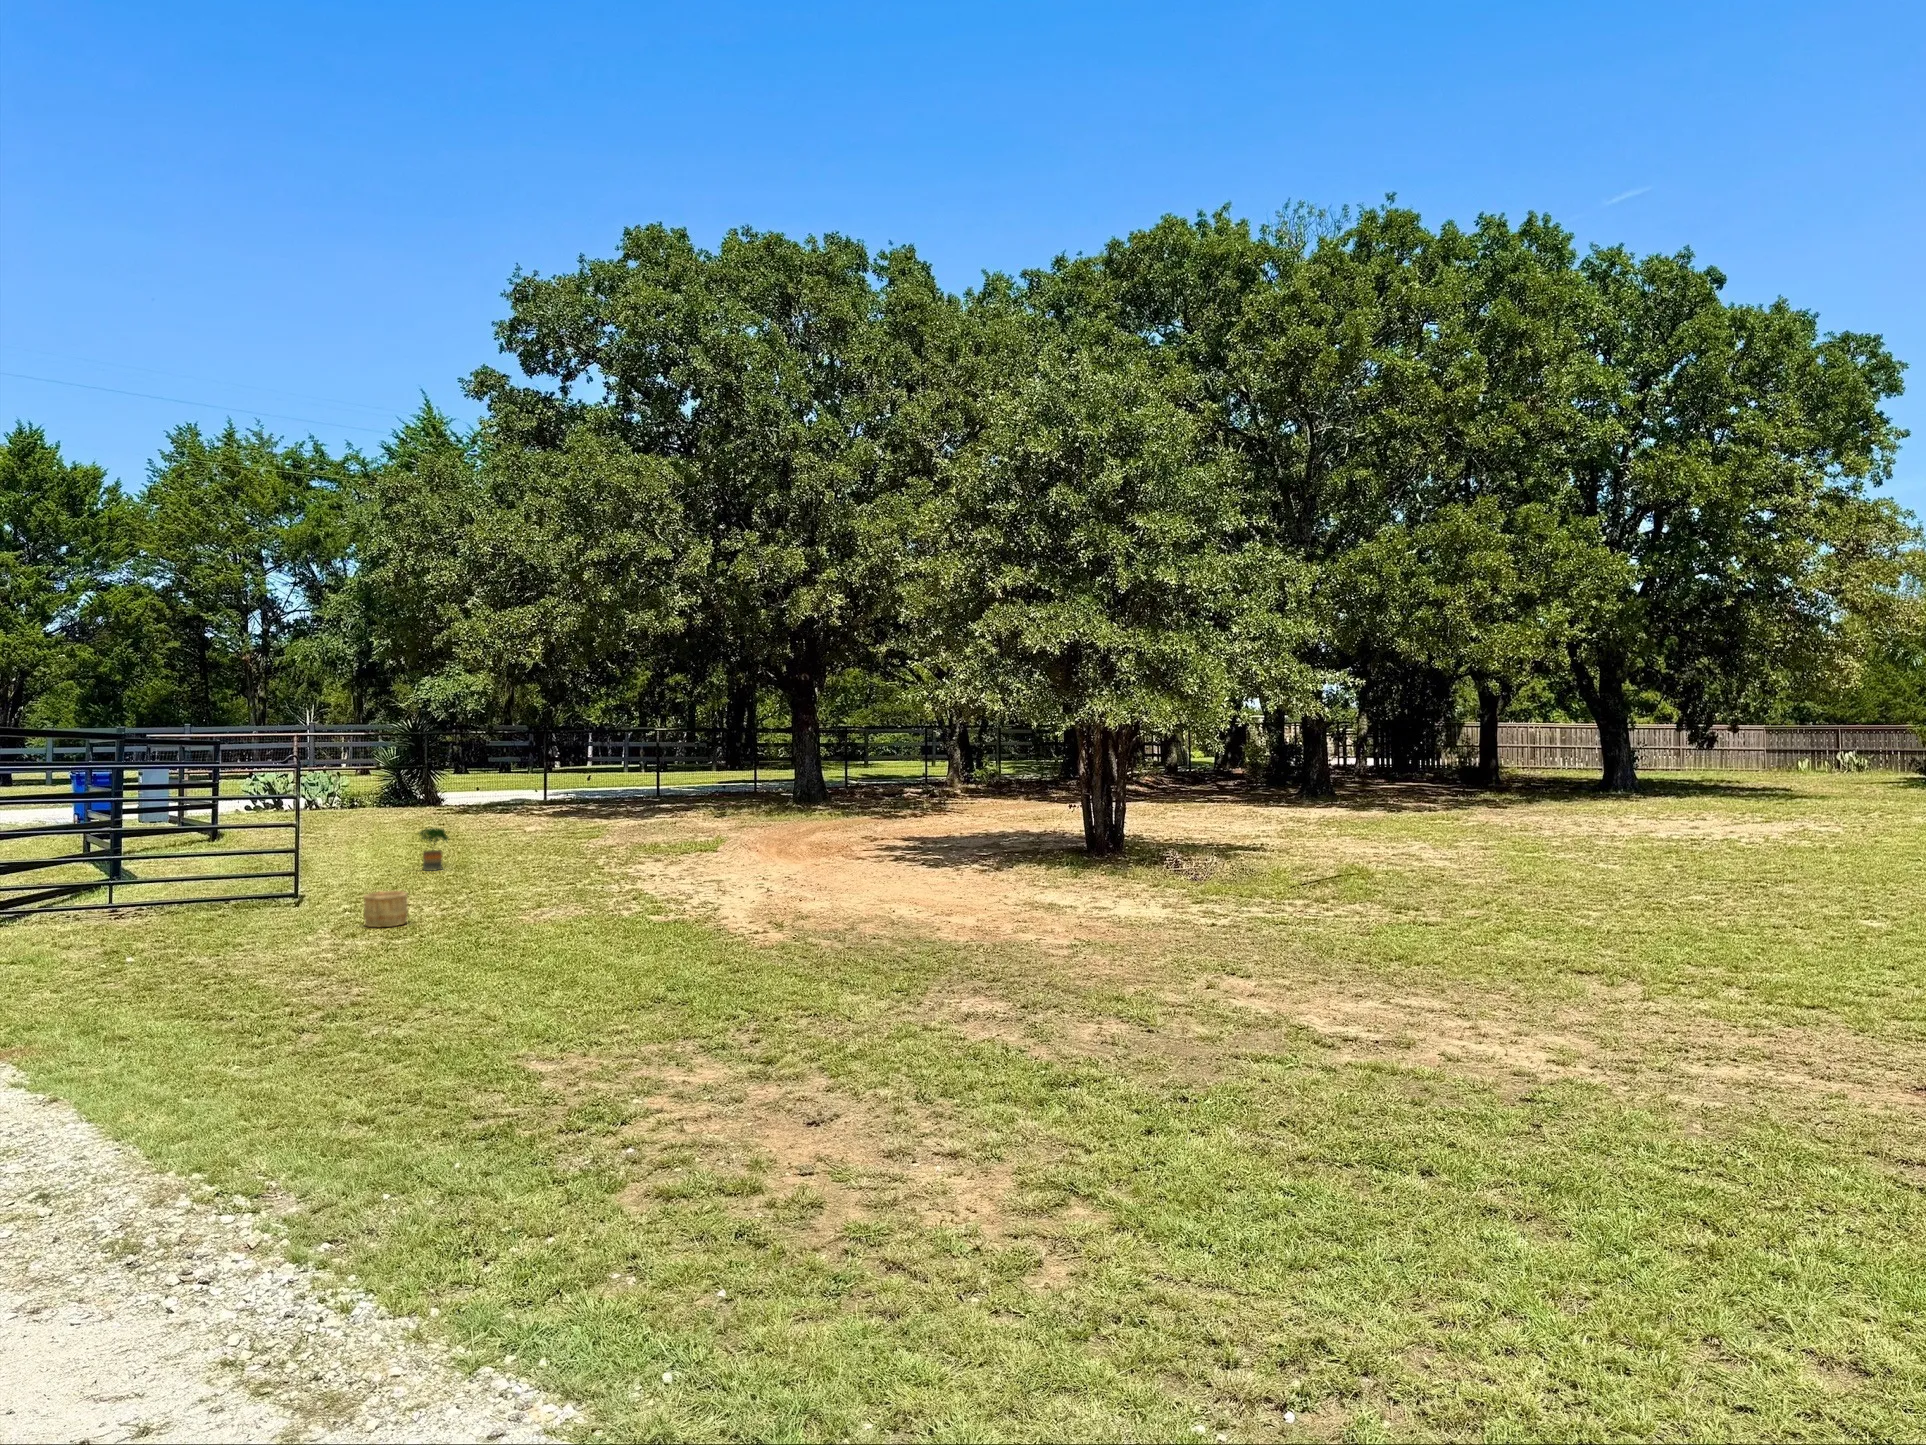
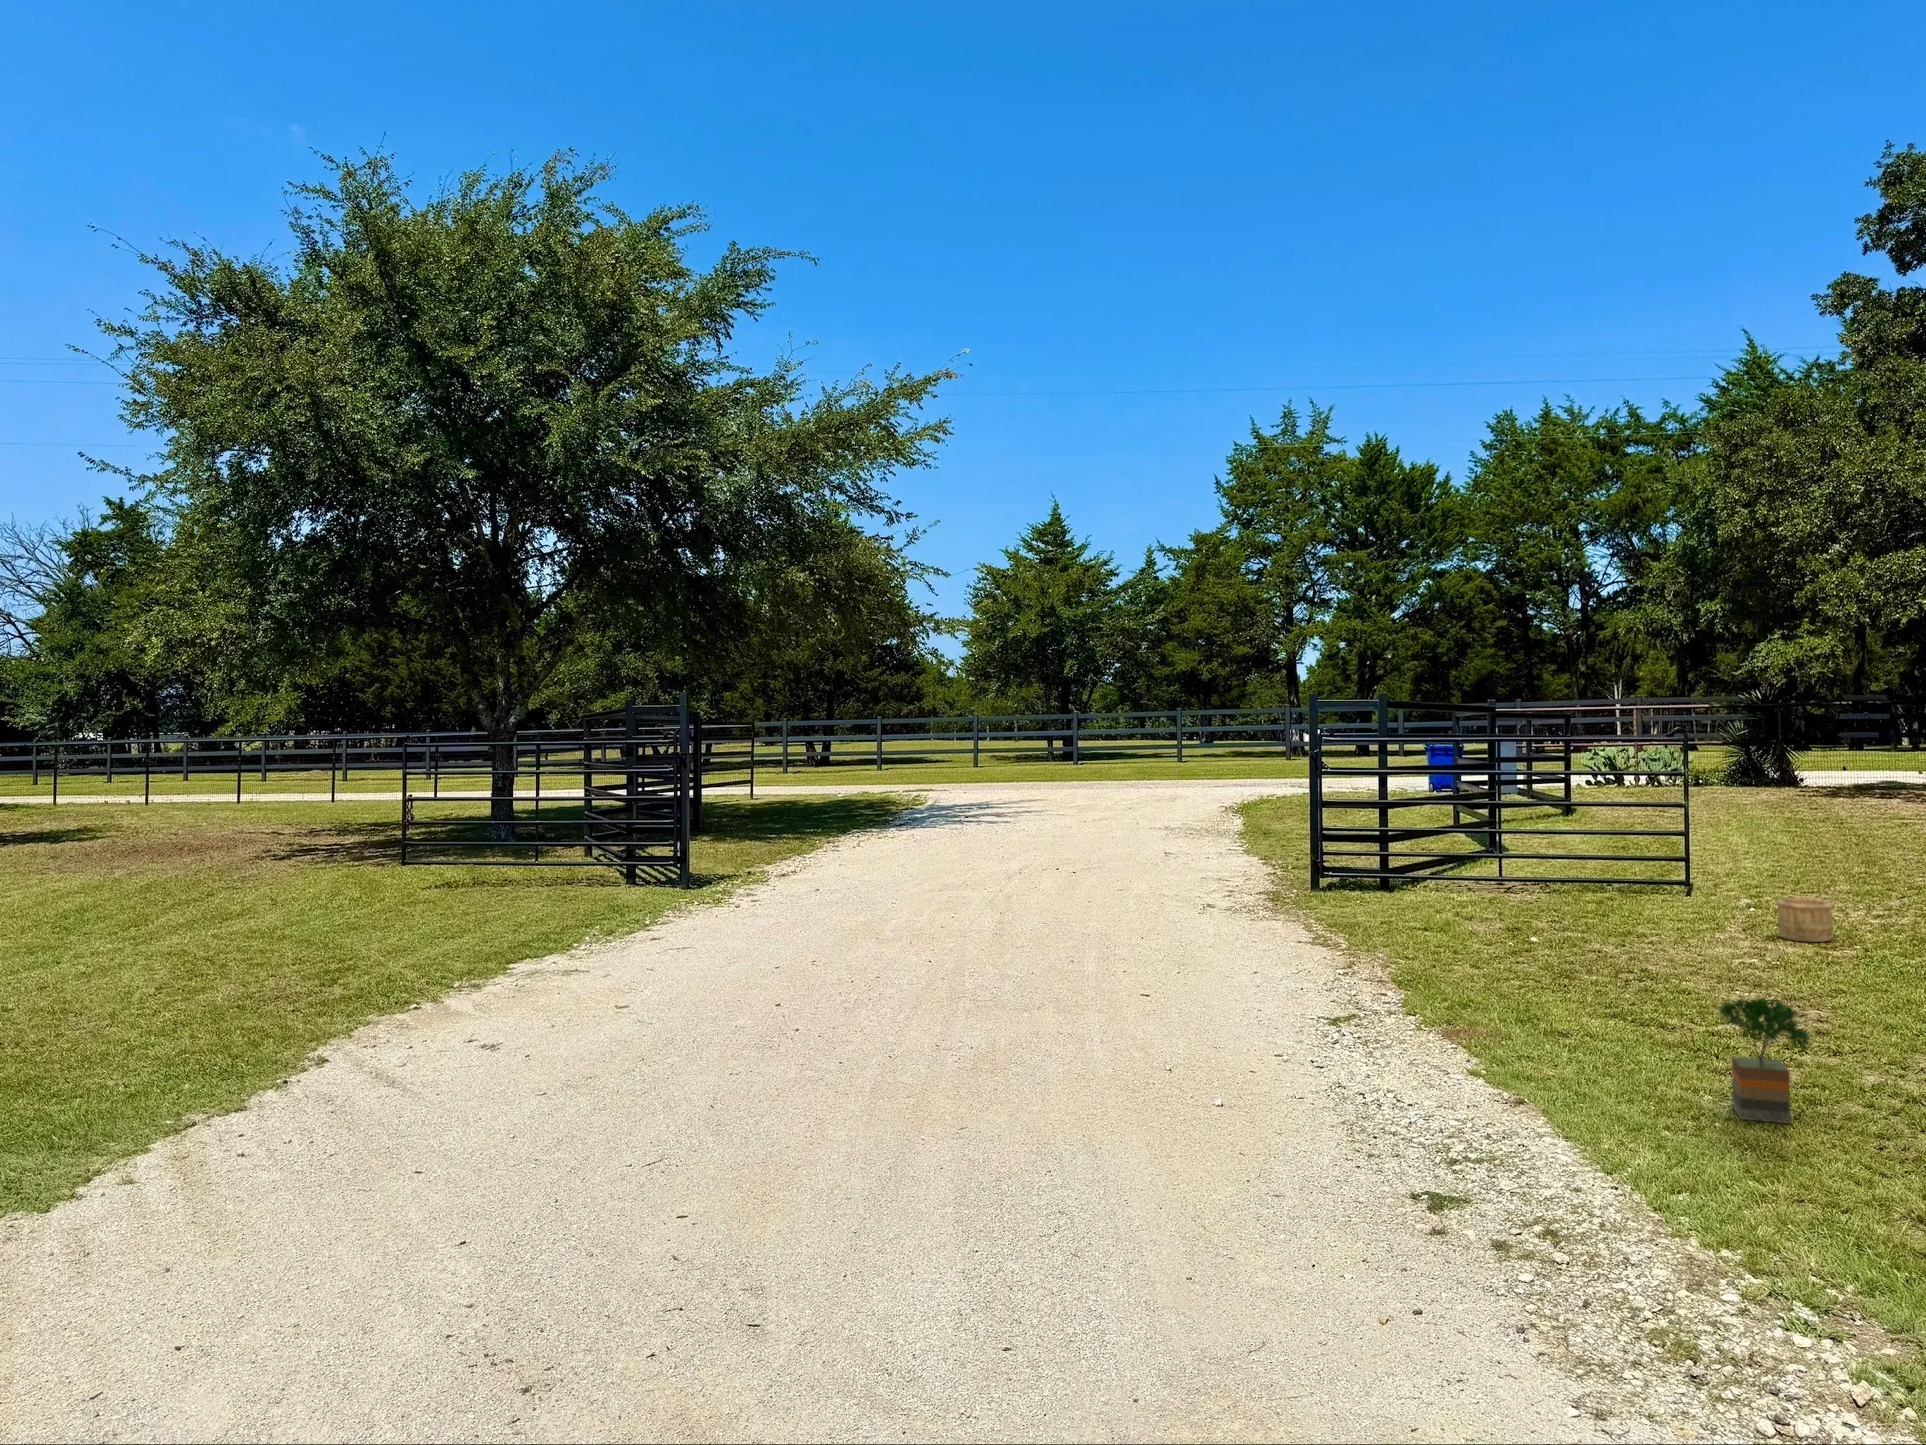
potted tree: present [418,828,449,871] -> present [1718,998,1810,1124]

